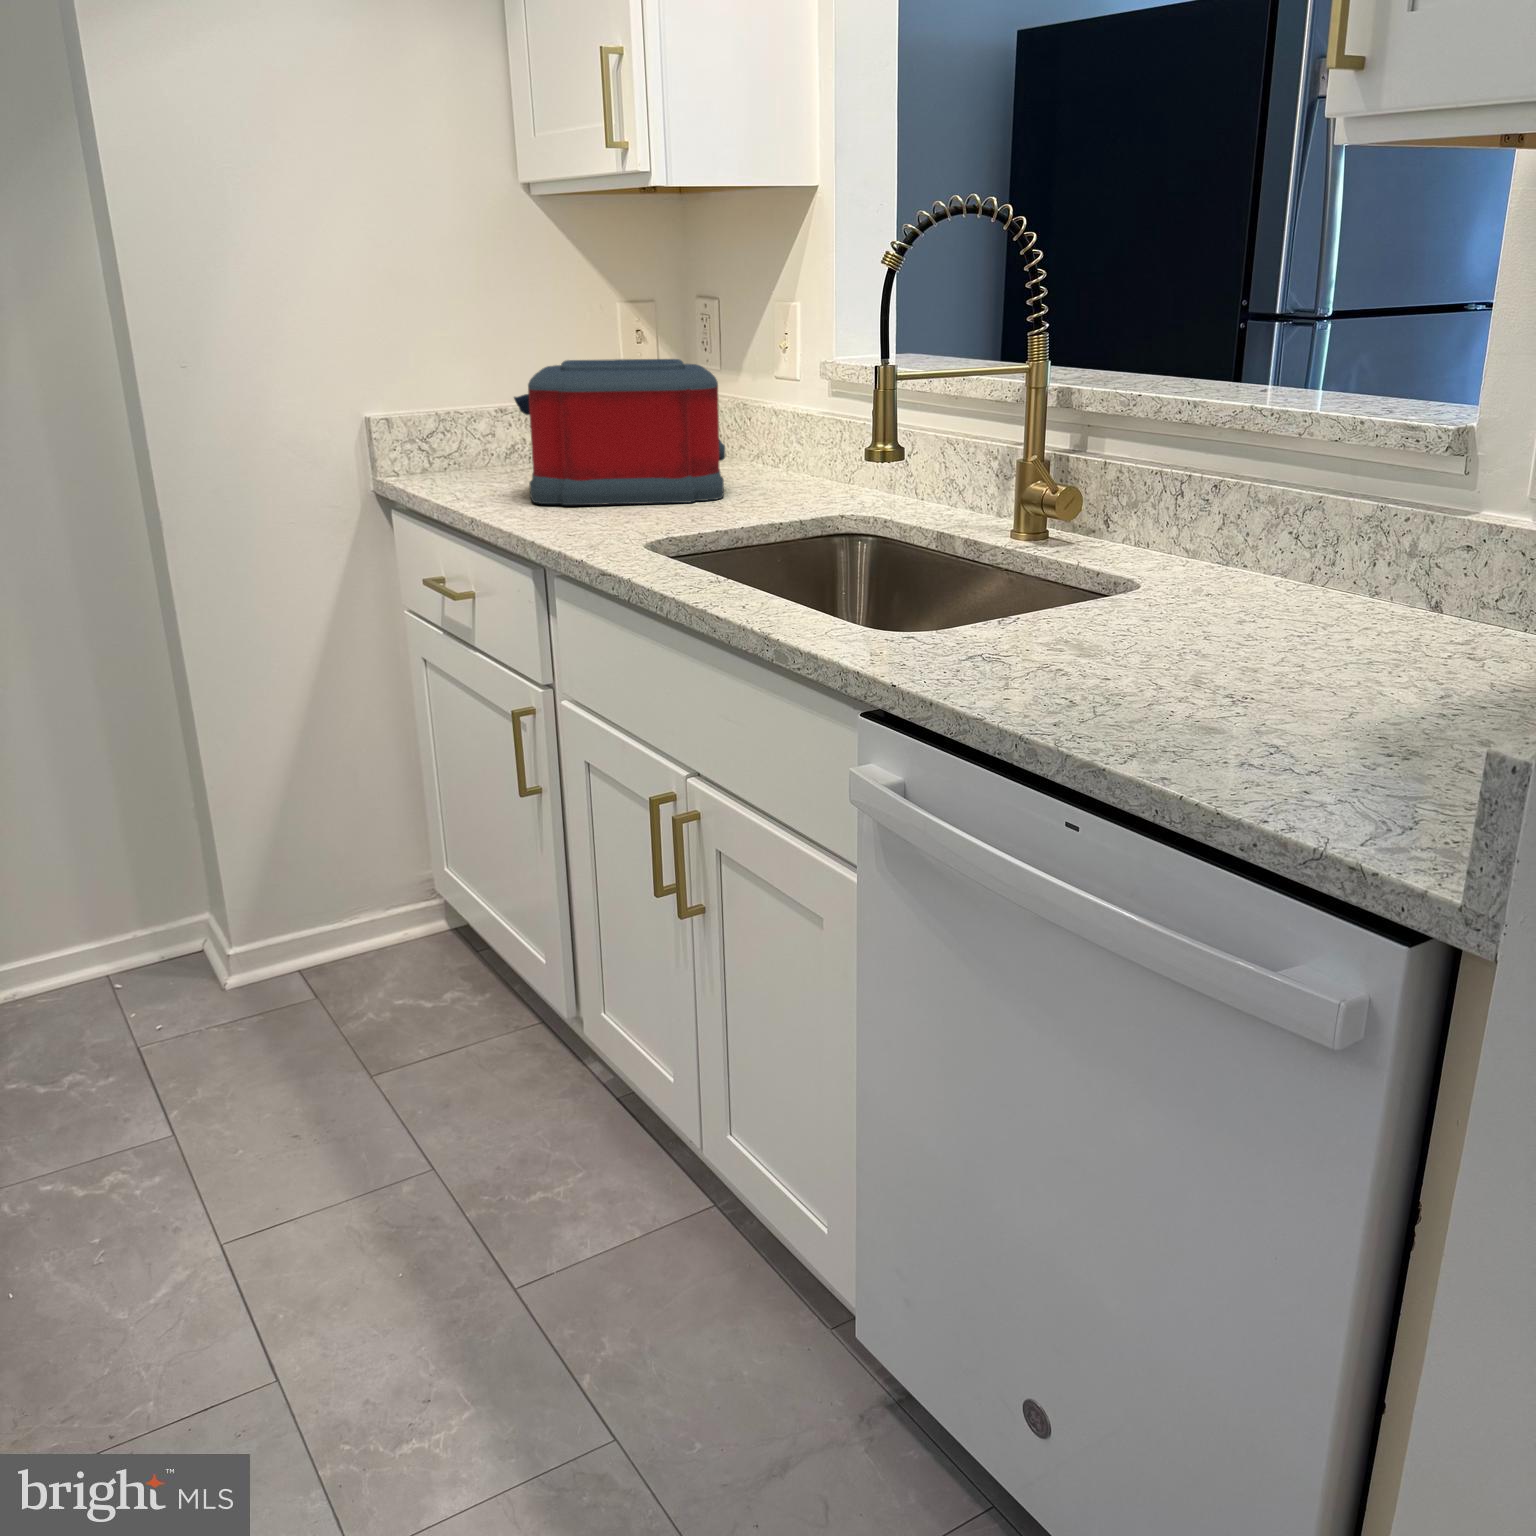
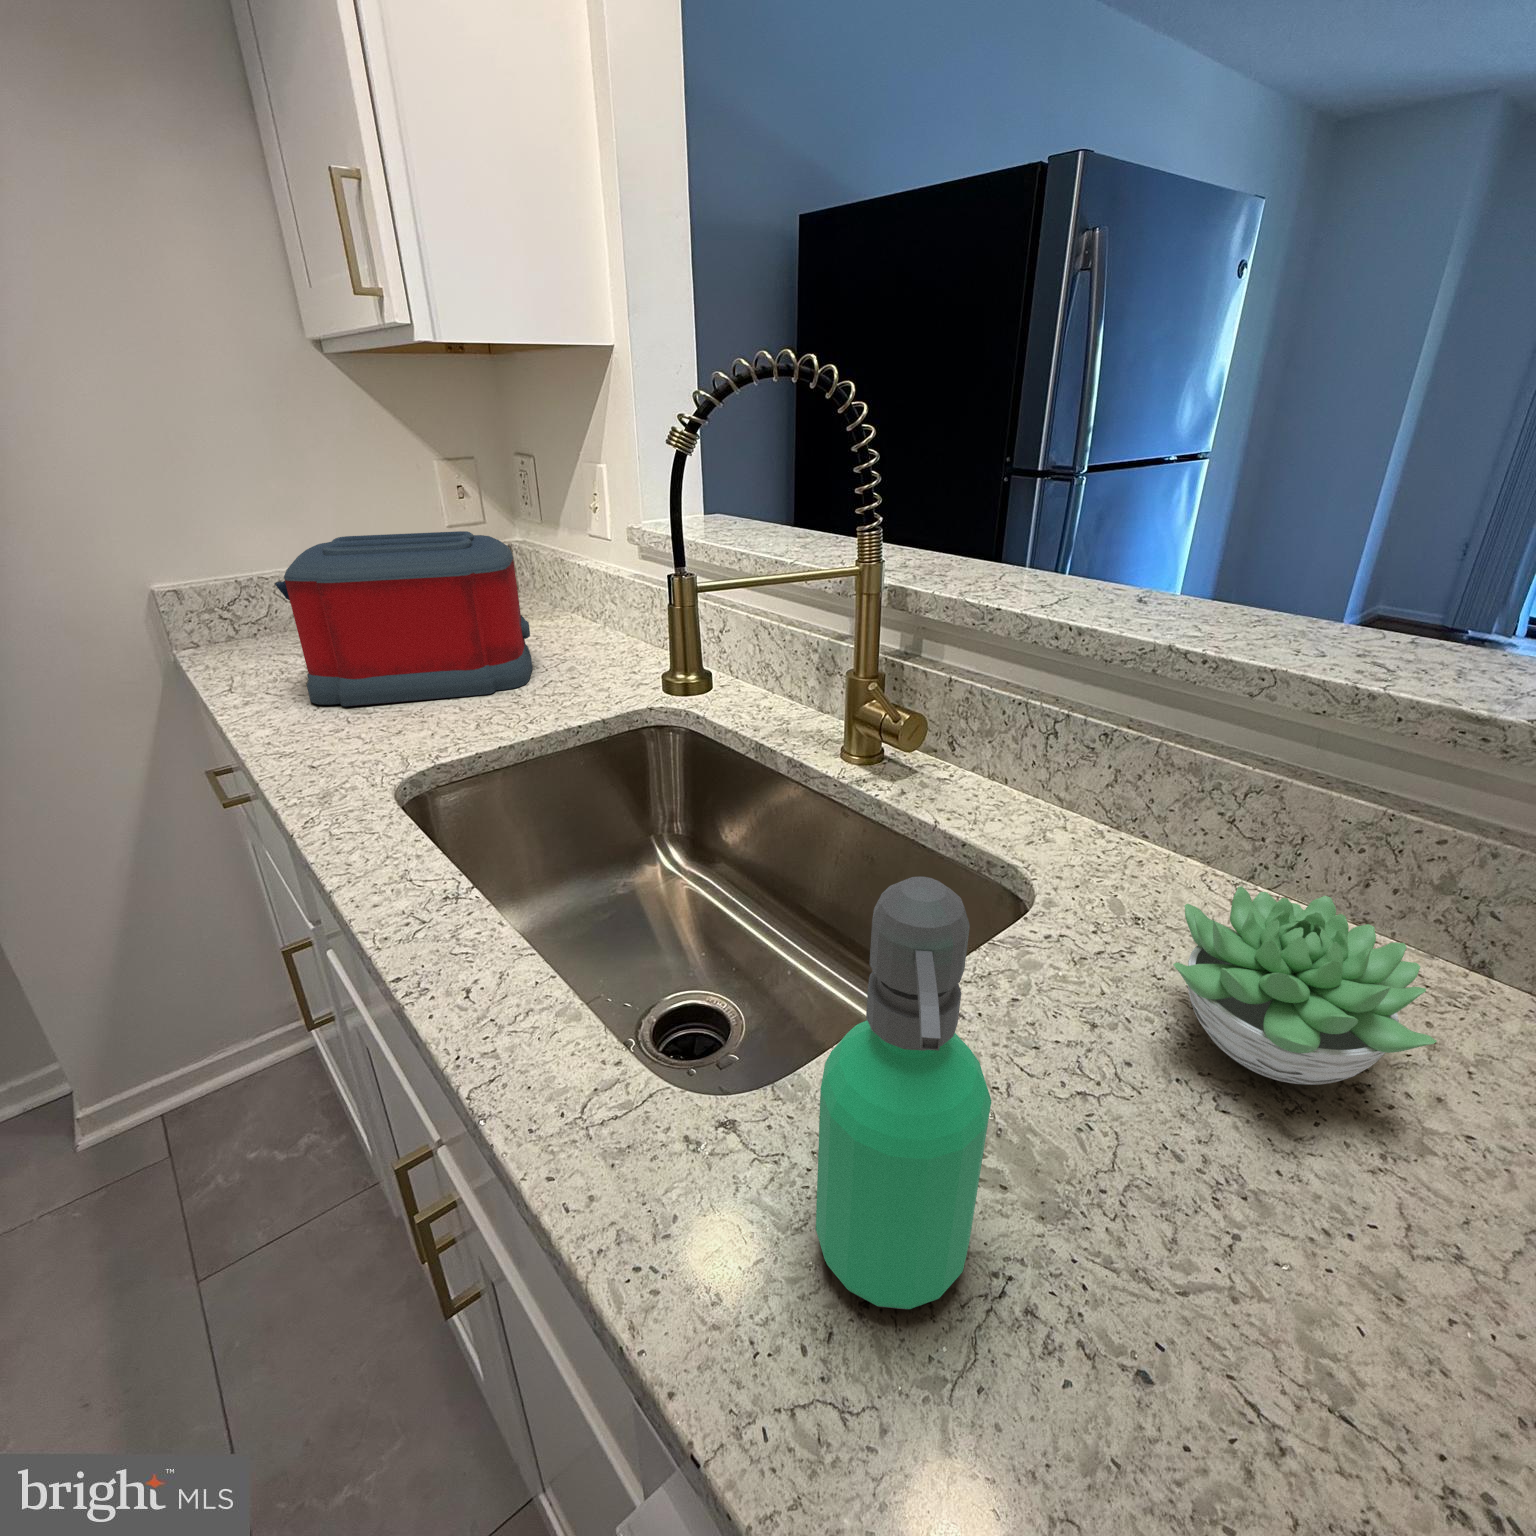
soap dispenser: none [956,422,1044,669] -> present [816,876,991,1309]
succulent plant: none [1190,526,1349,633] -> present [1173,886,1437,1085]

